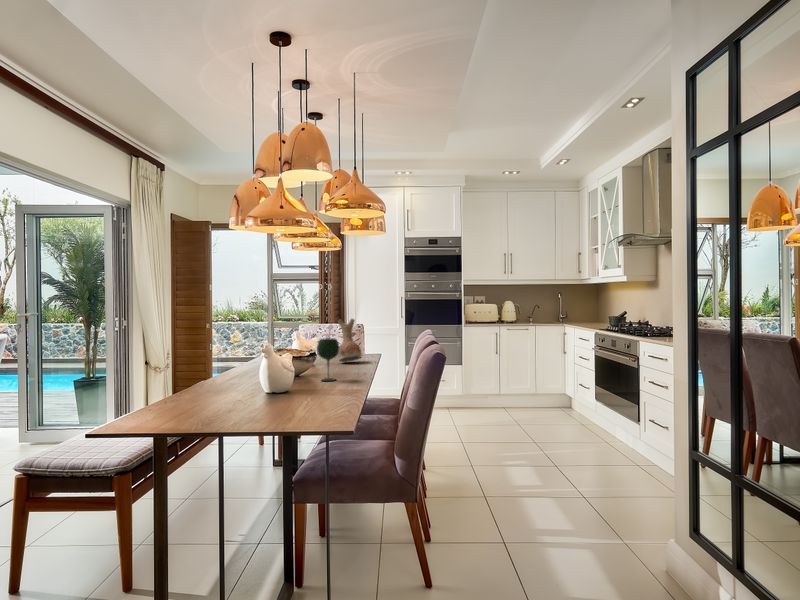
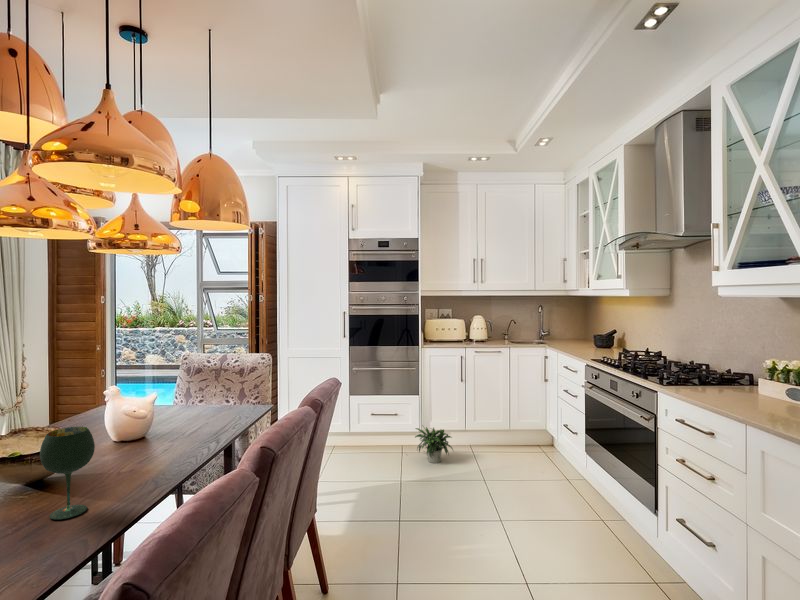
vase: present [338,319,361,362] -> none [182,359,223,429]
potted plant: none [453,387,492,415] -> present [415,427,453,463]

